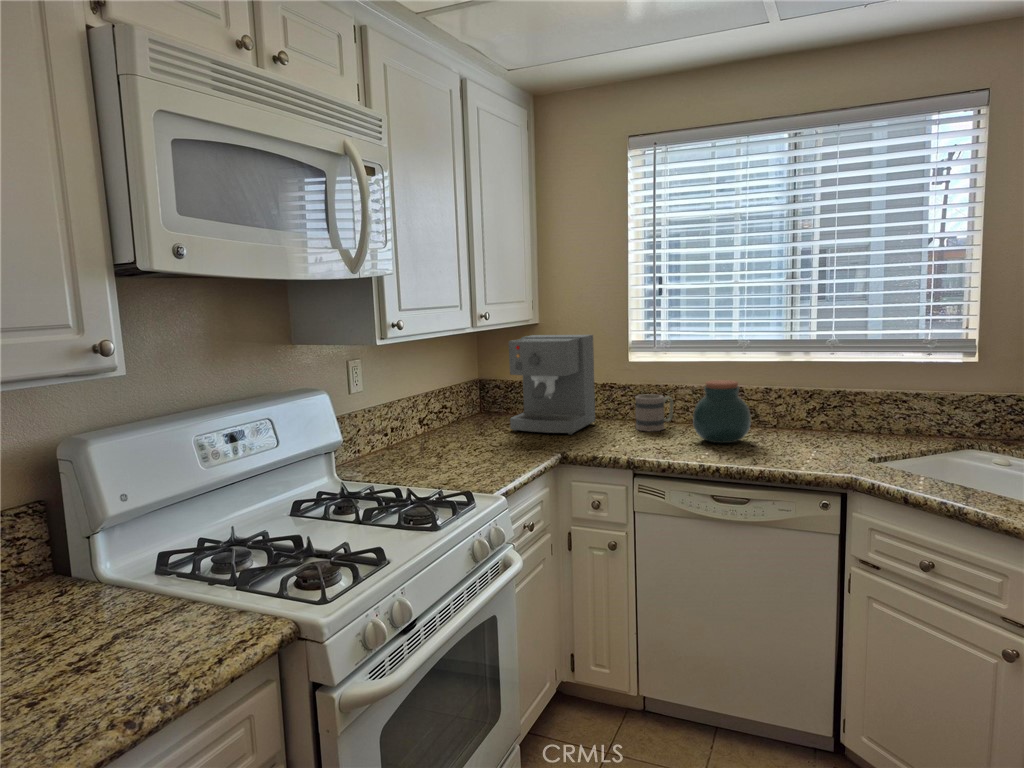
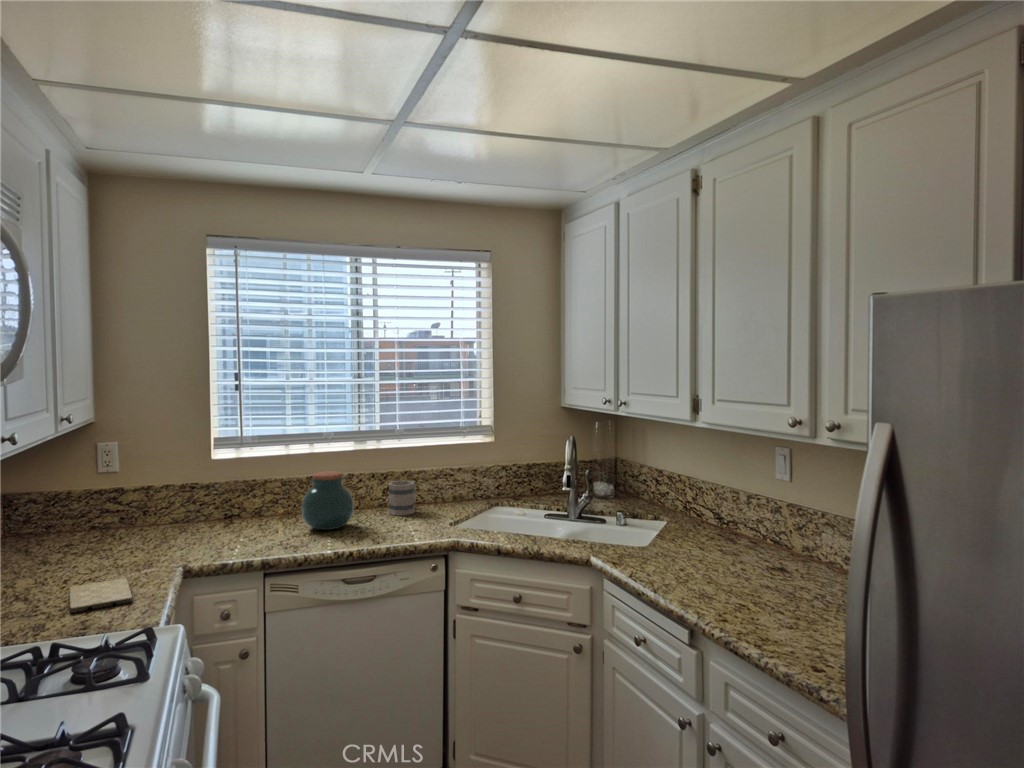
coffee maker: present [509,335,595,435] -> none [83,435,182,554]
mug: present [635,394,673,431] -> present [388,481,415,515]
cutting board: none [458,451,513,471] -> present [69,578,132,613]

